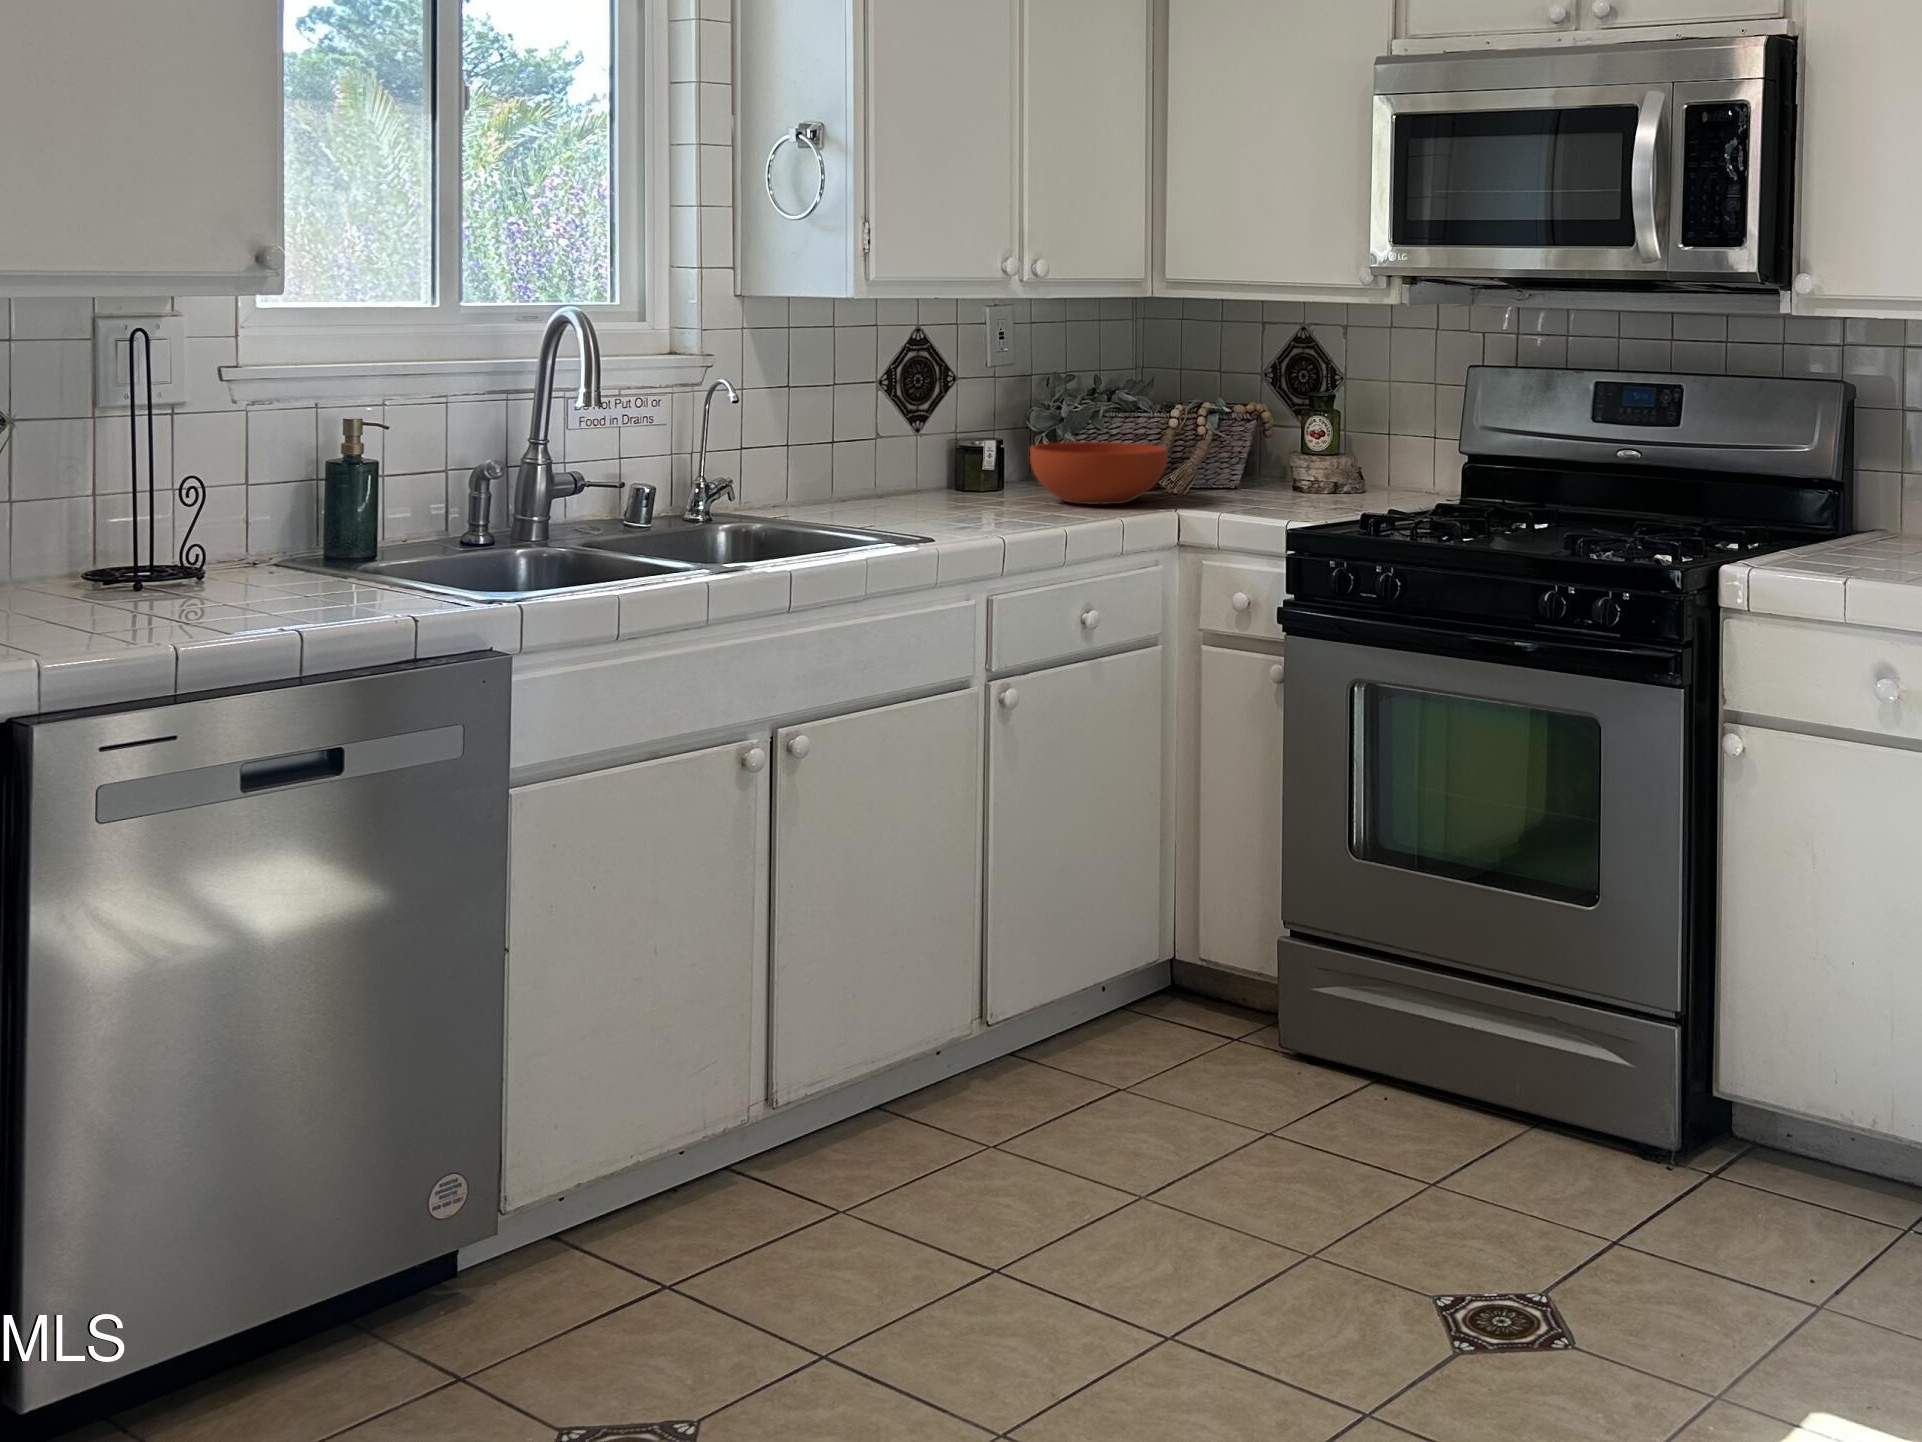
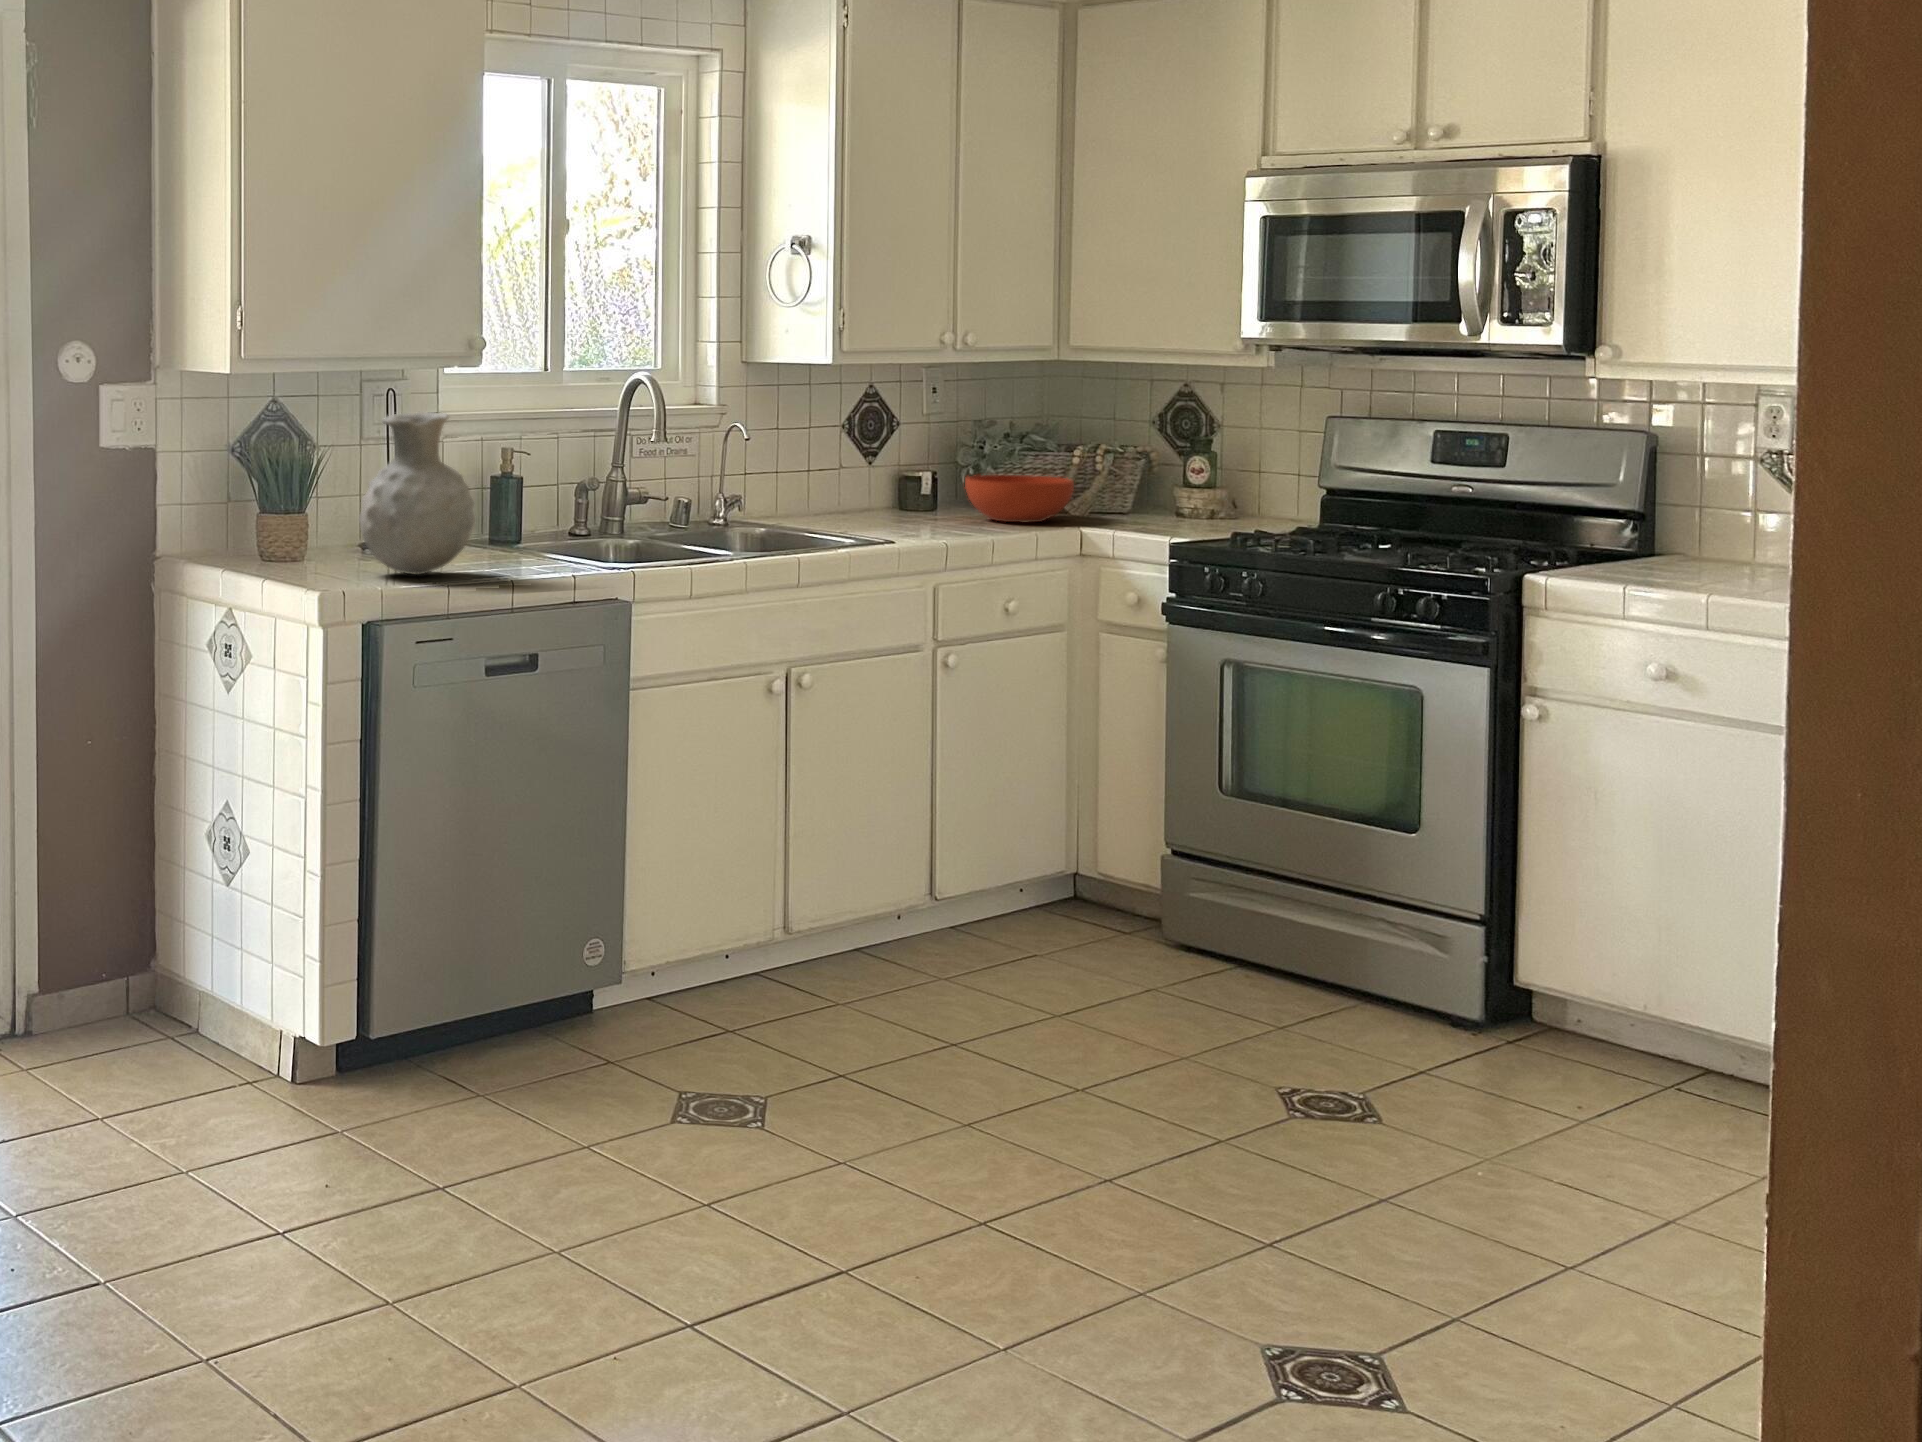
vase: none [32,365,238,624] -> present [358,412,475,574]

